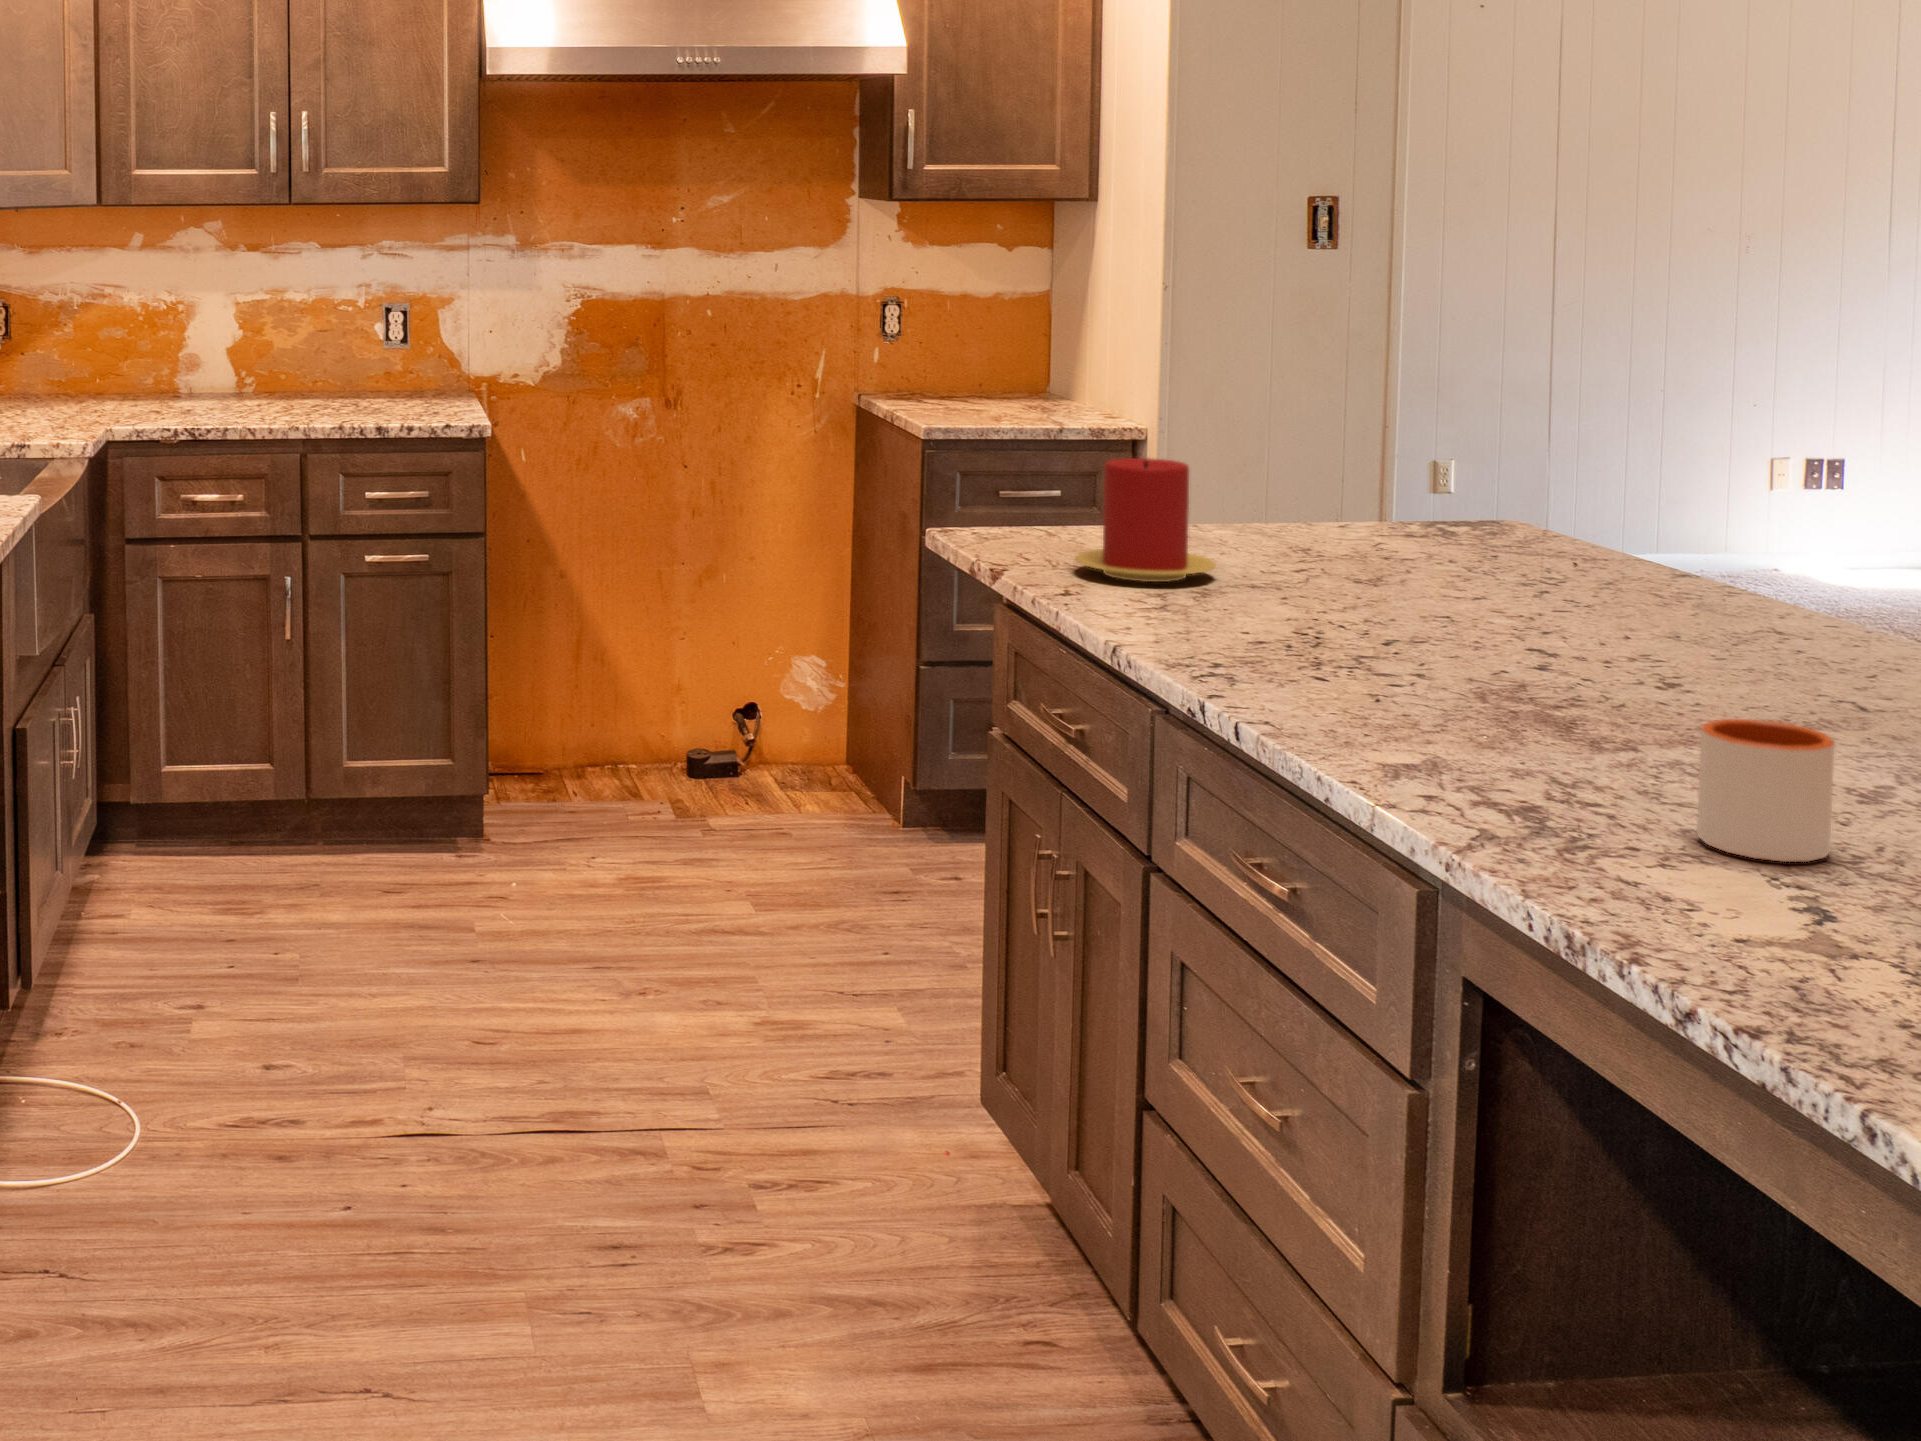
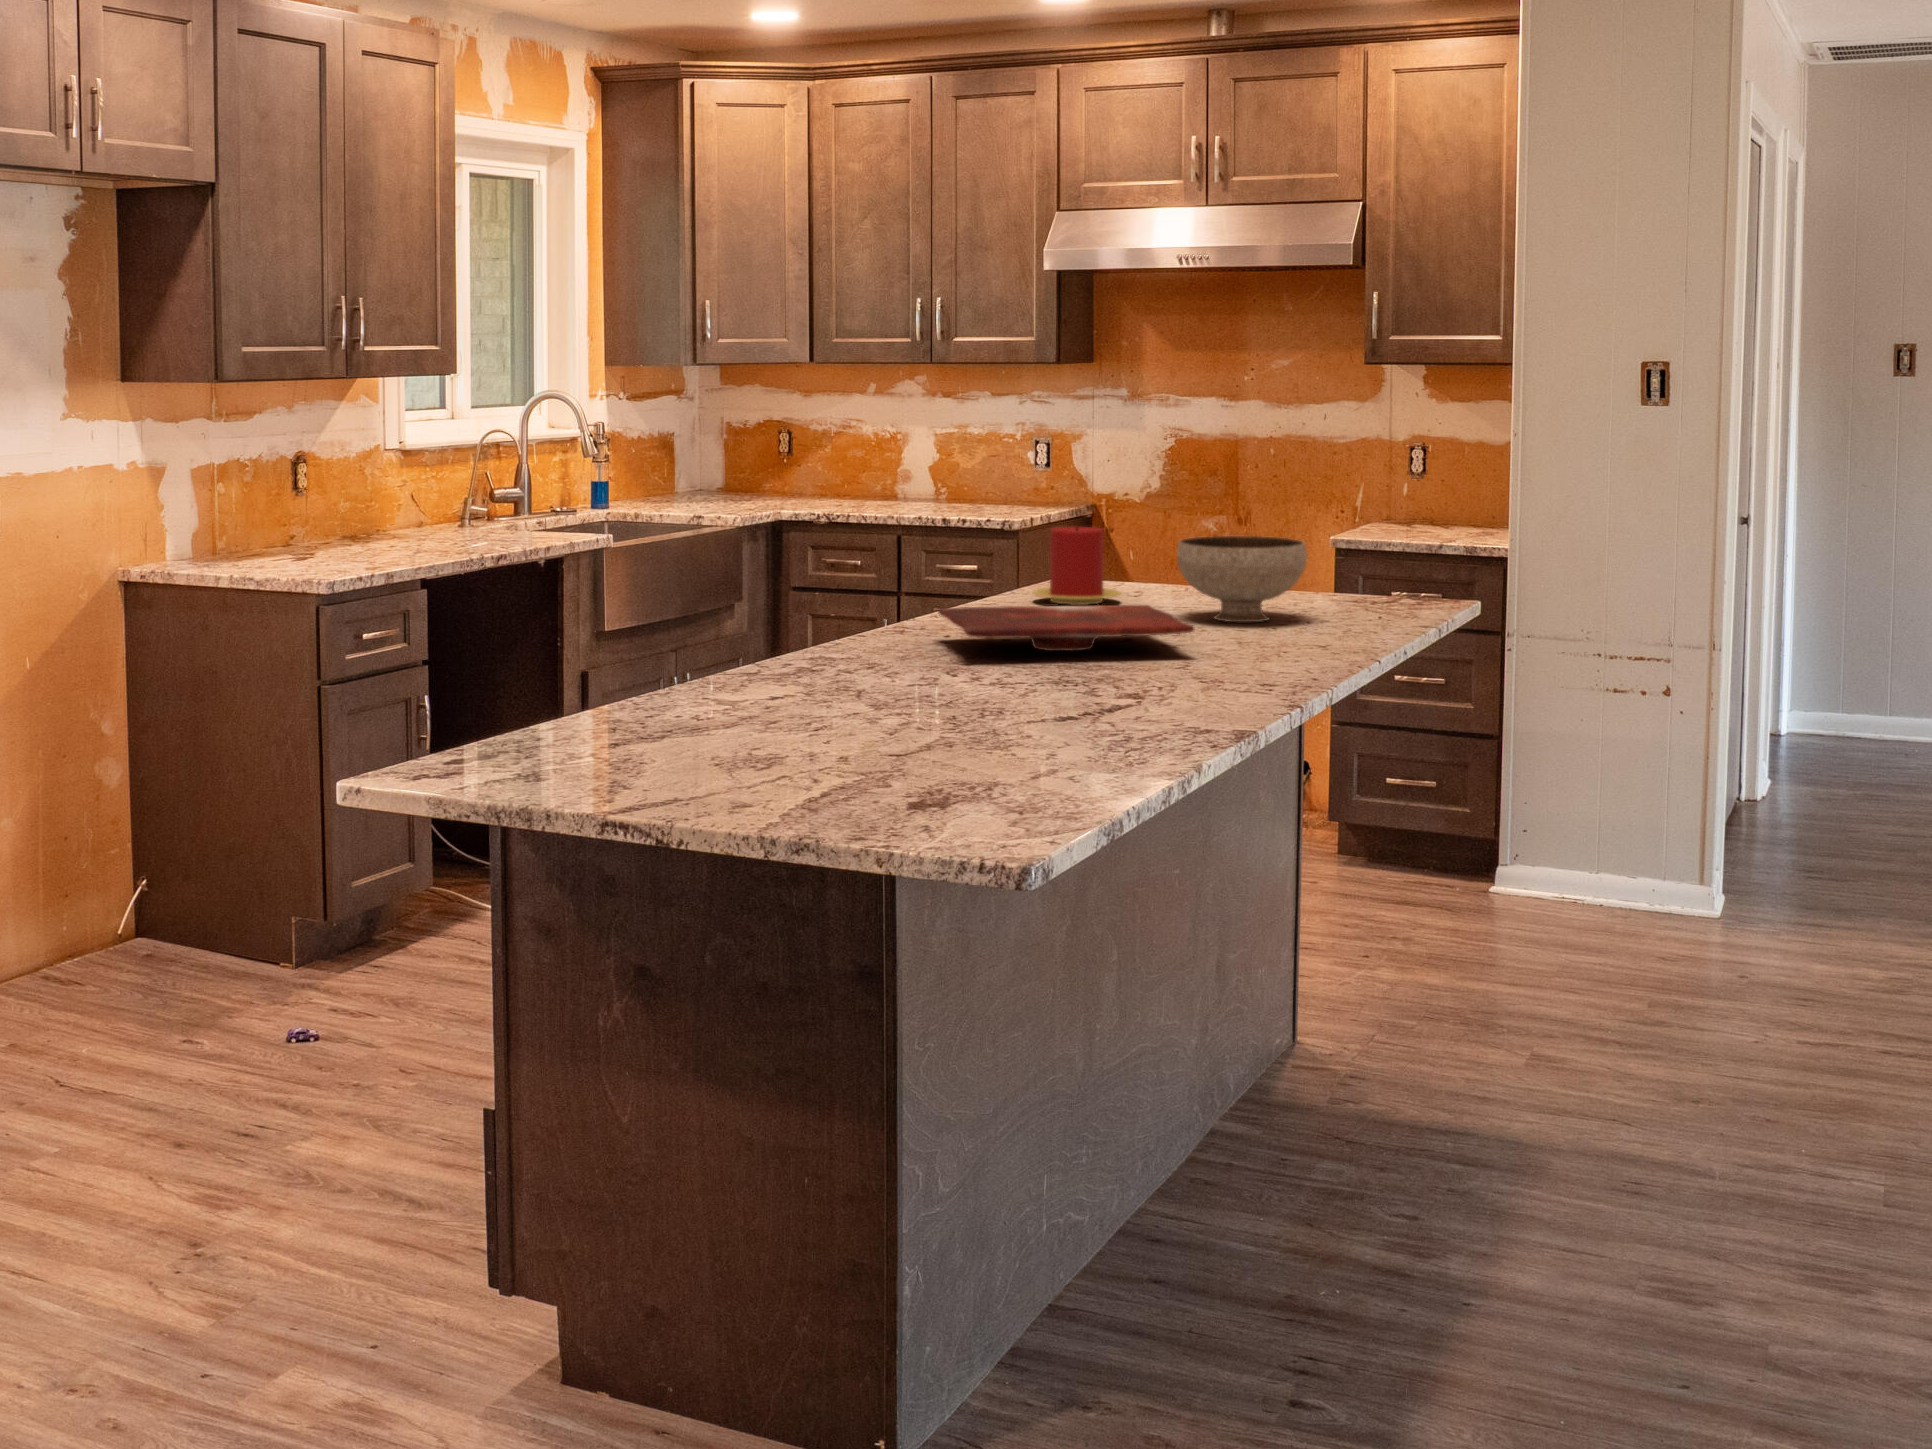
bowl: none [1368,461,1574,596] -> present [1177,536,1307,622]
cutting board: none [1324,589,1781,694] -> present [938,605,1194,651]
mug: present [1697,719,1835,862] -> none [831,627,903,695]

